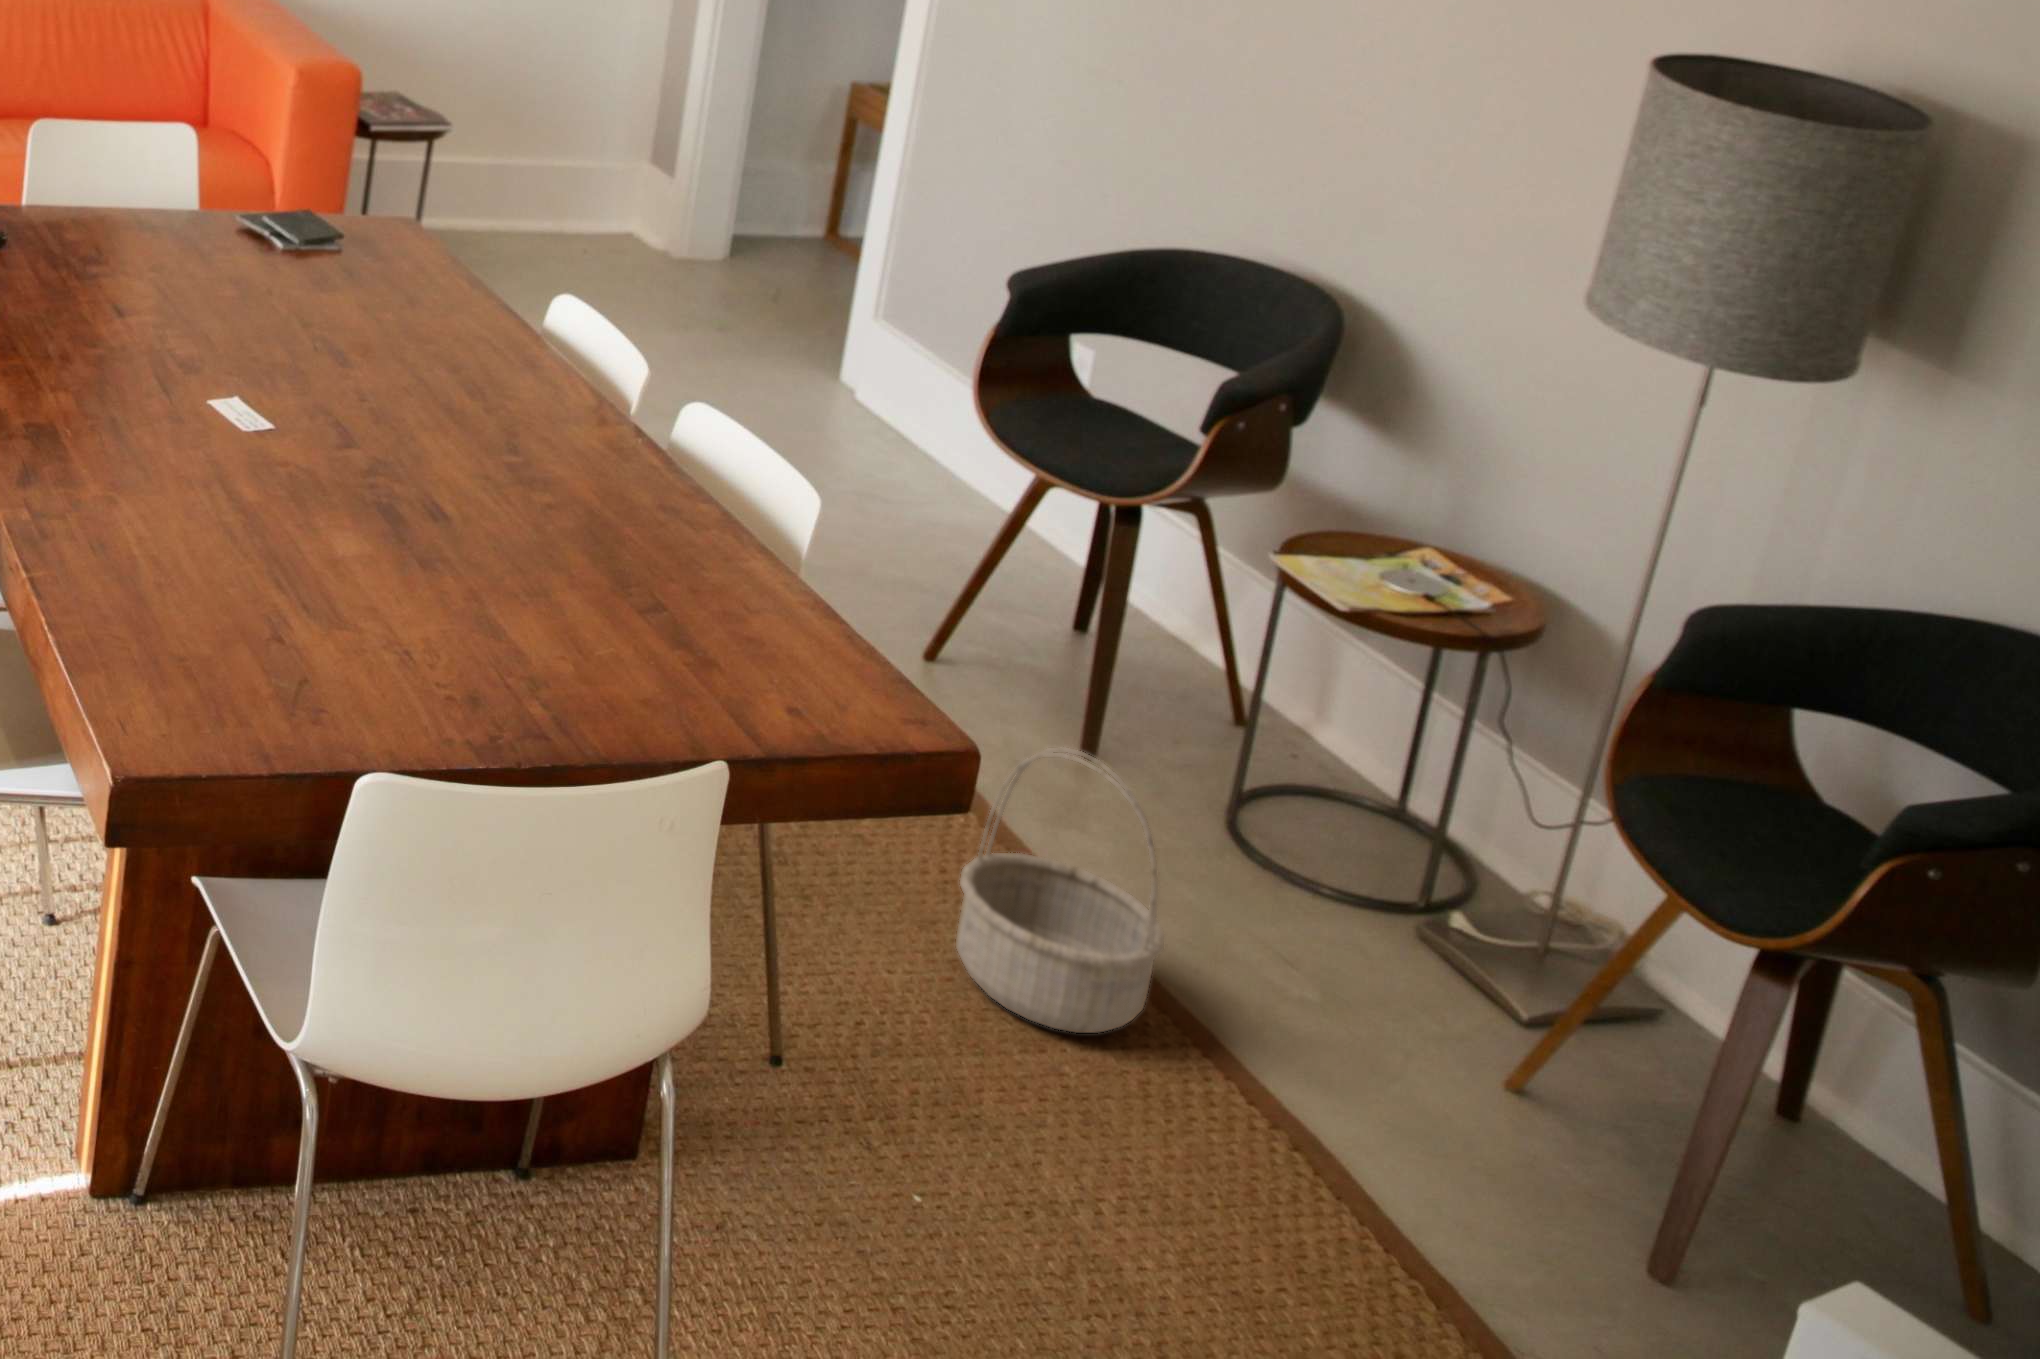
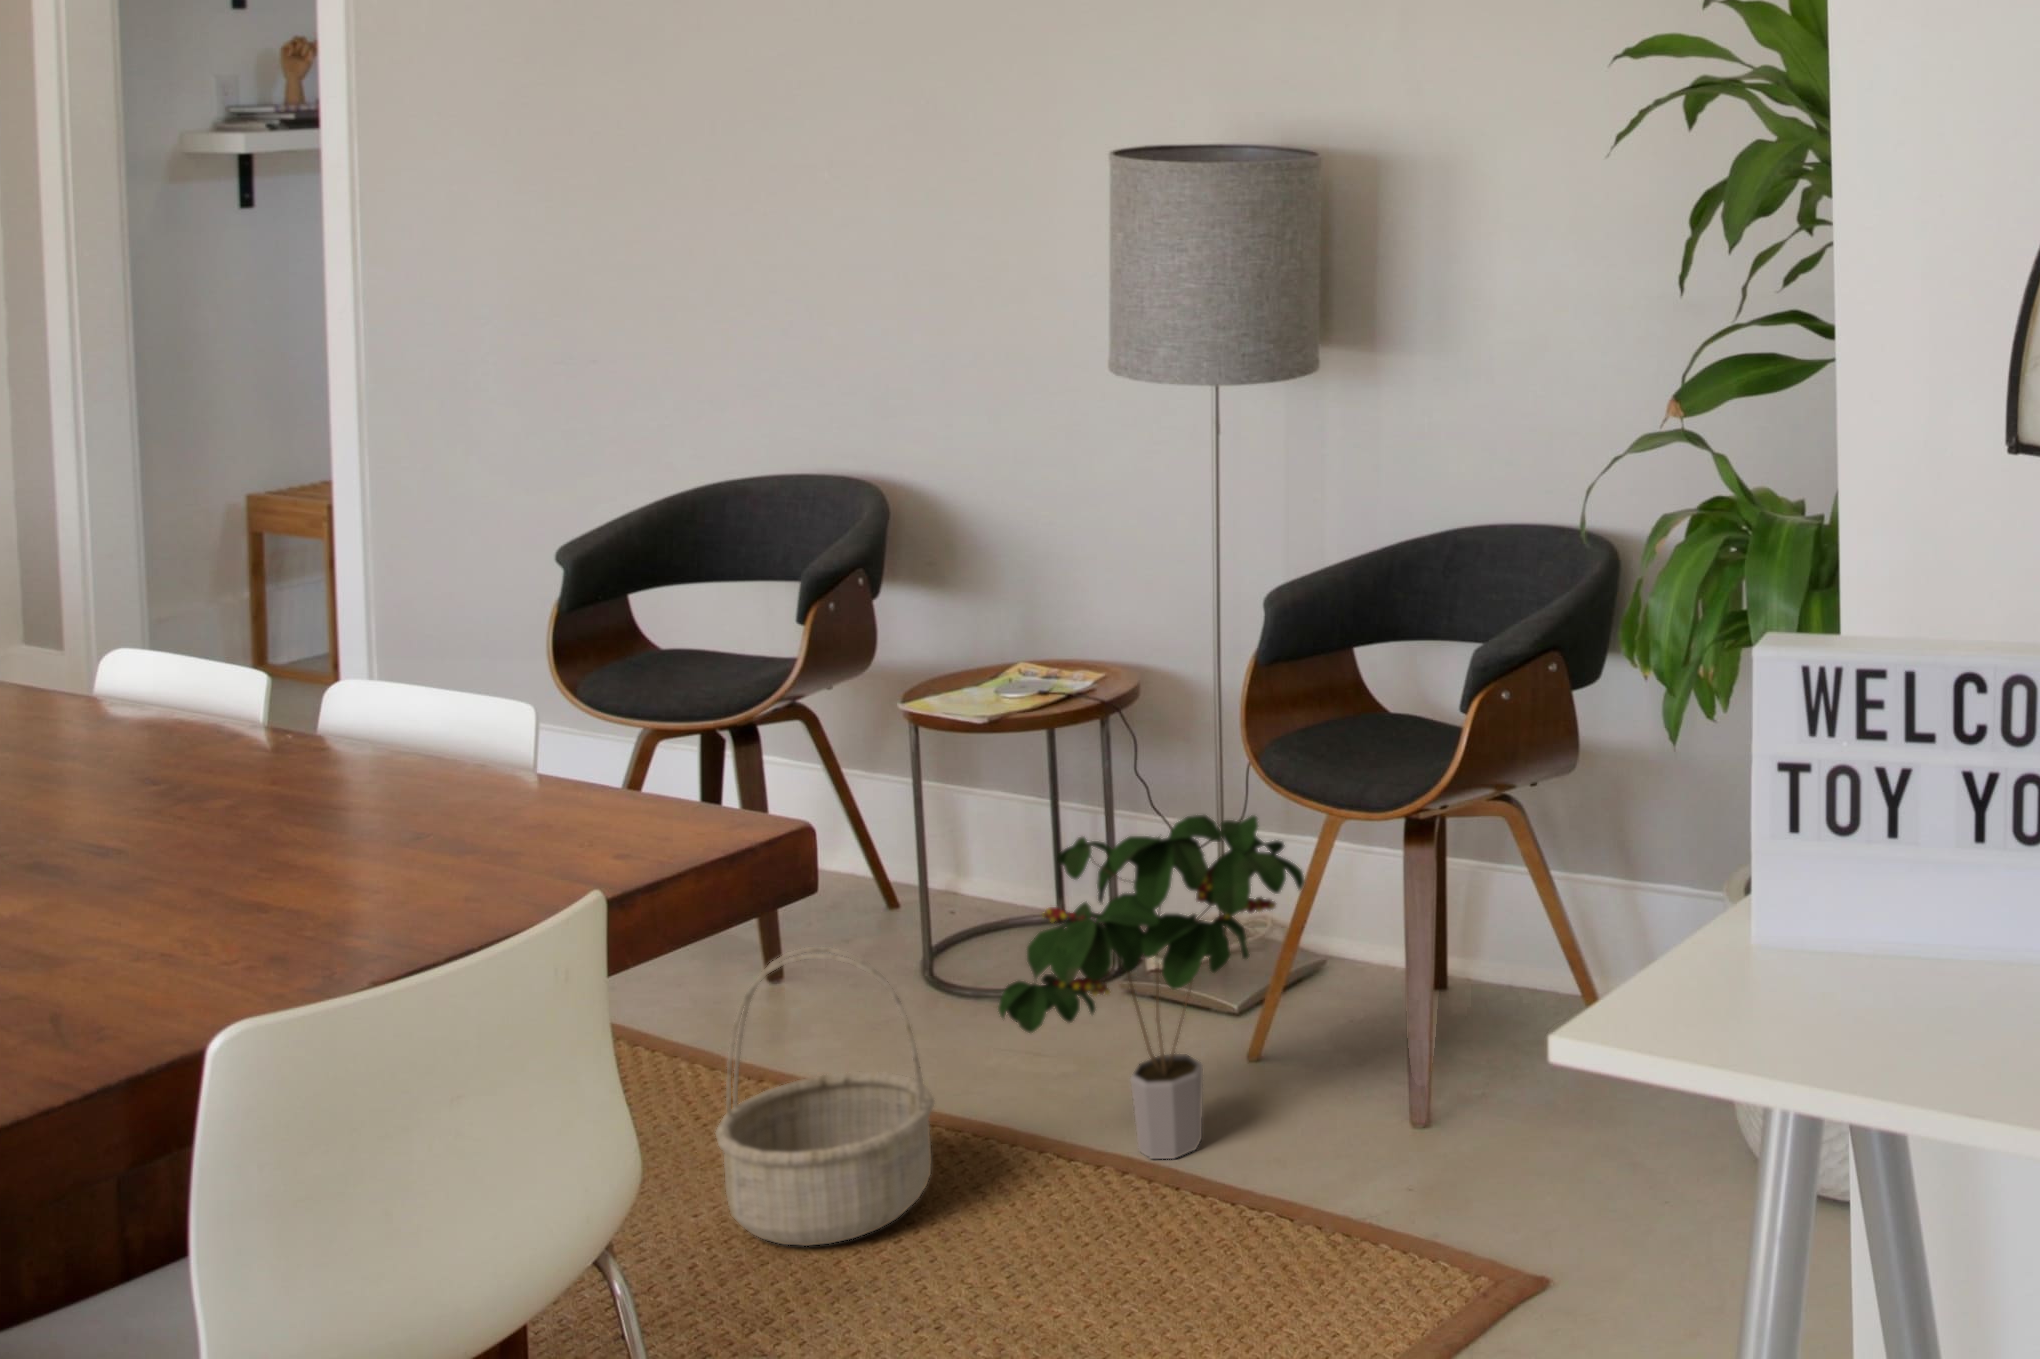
potted plant: none [1252,774,1634,1137] -> present [998,815,1304,1159]

